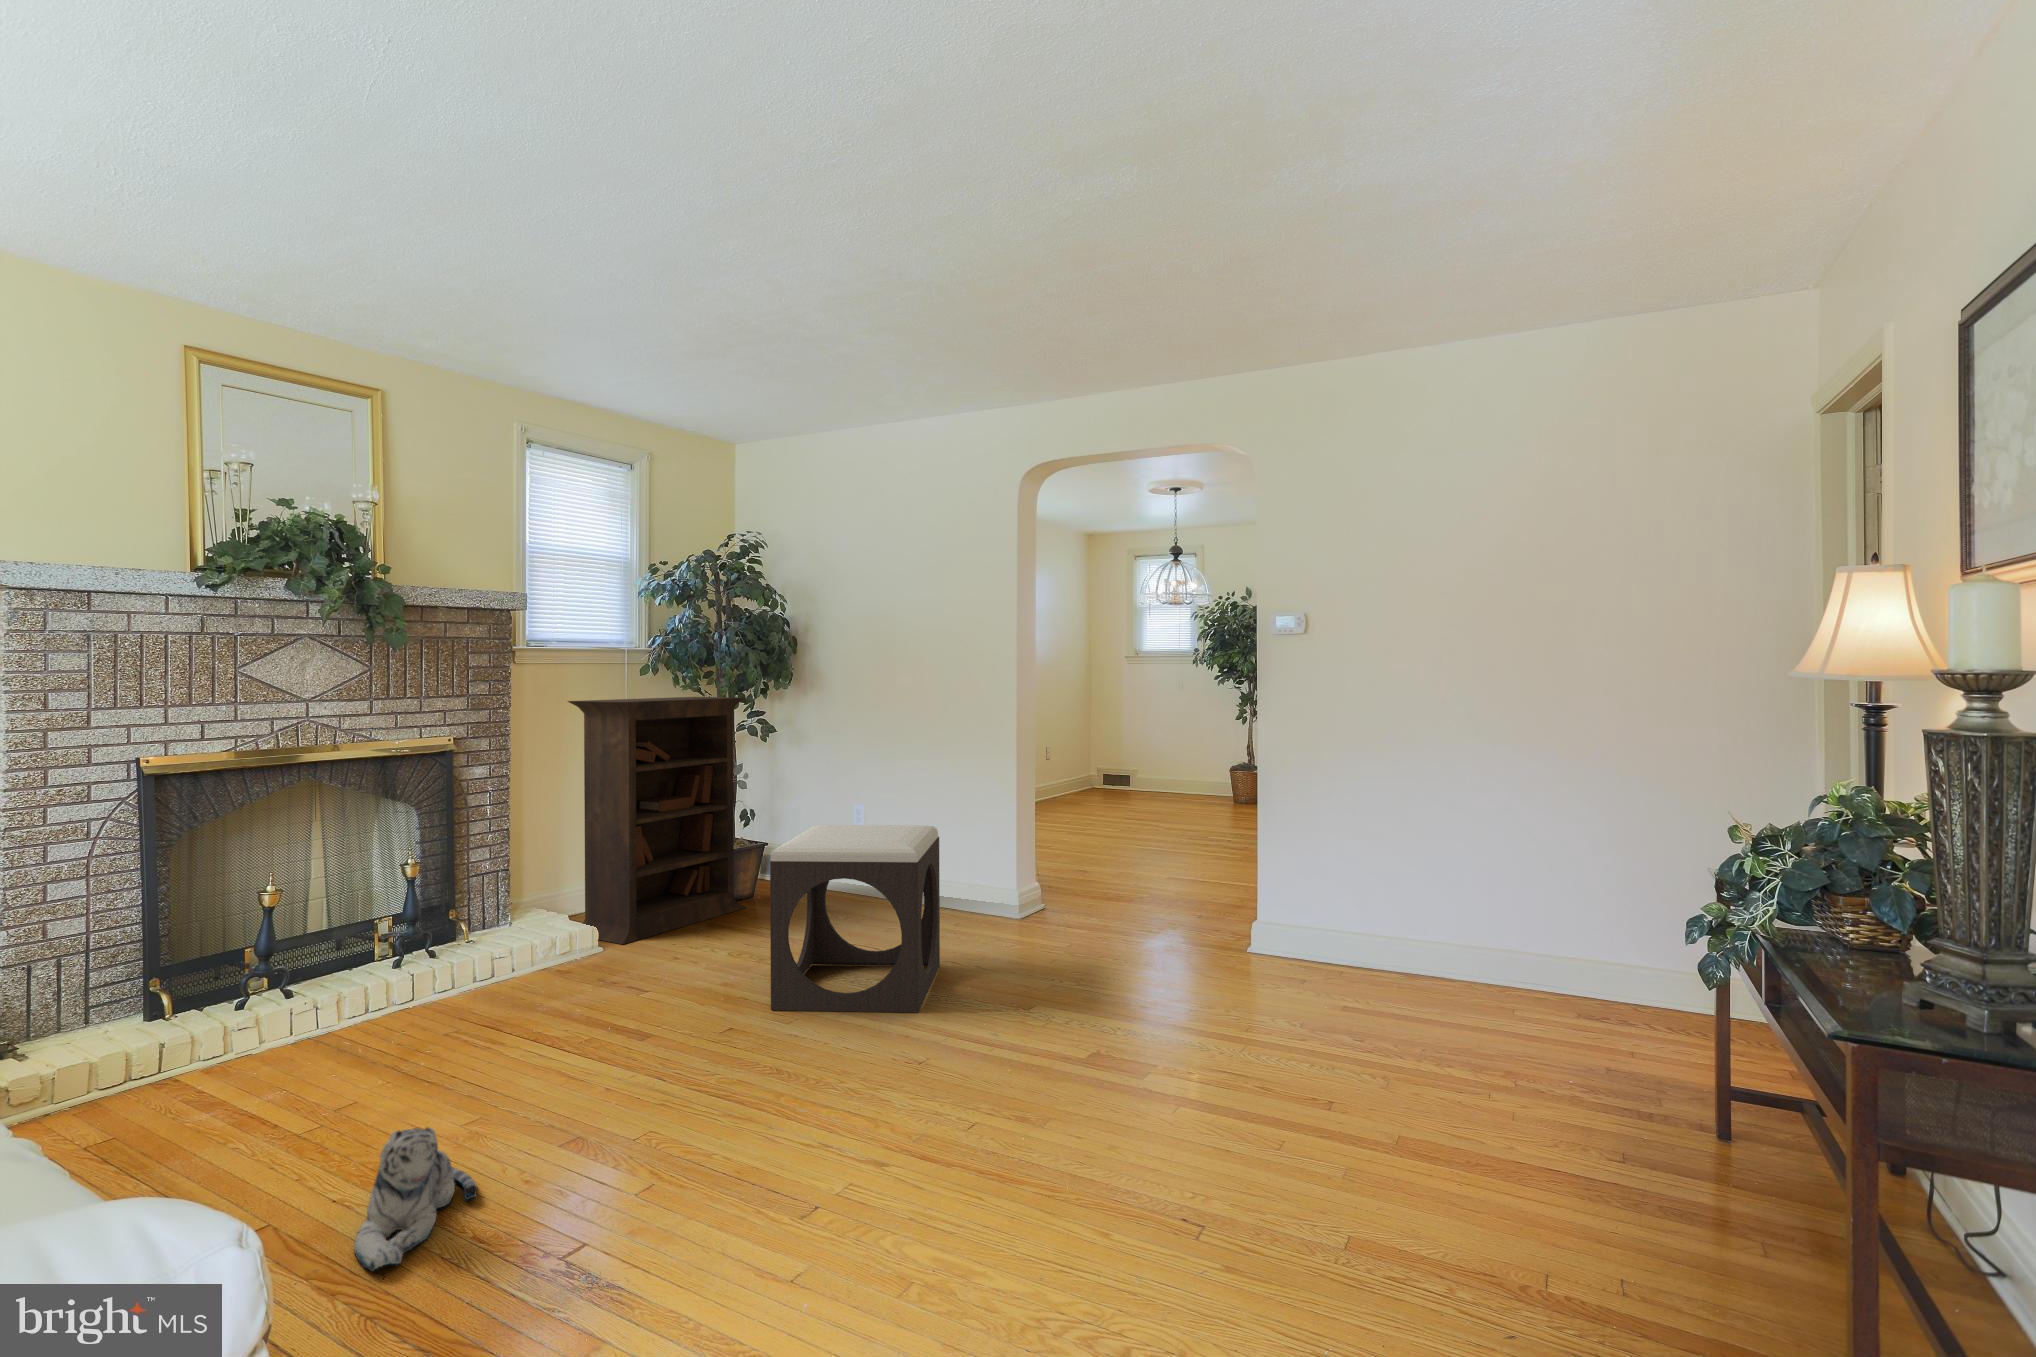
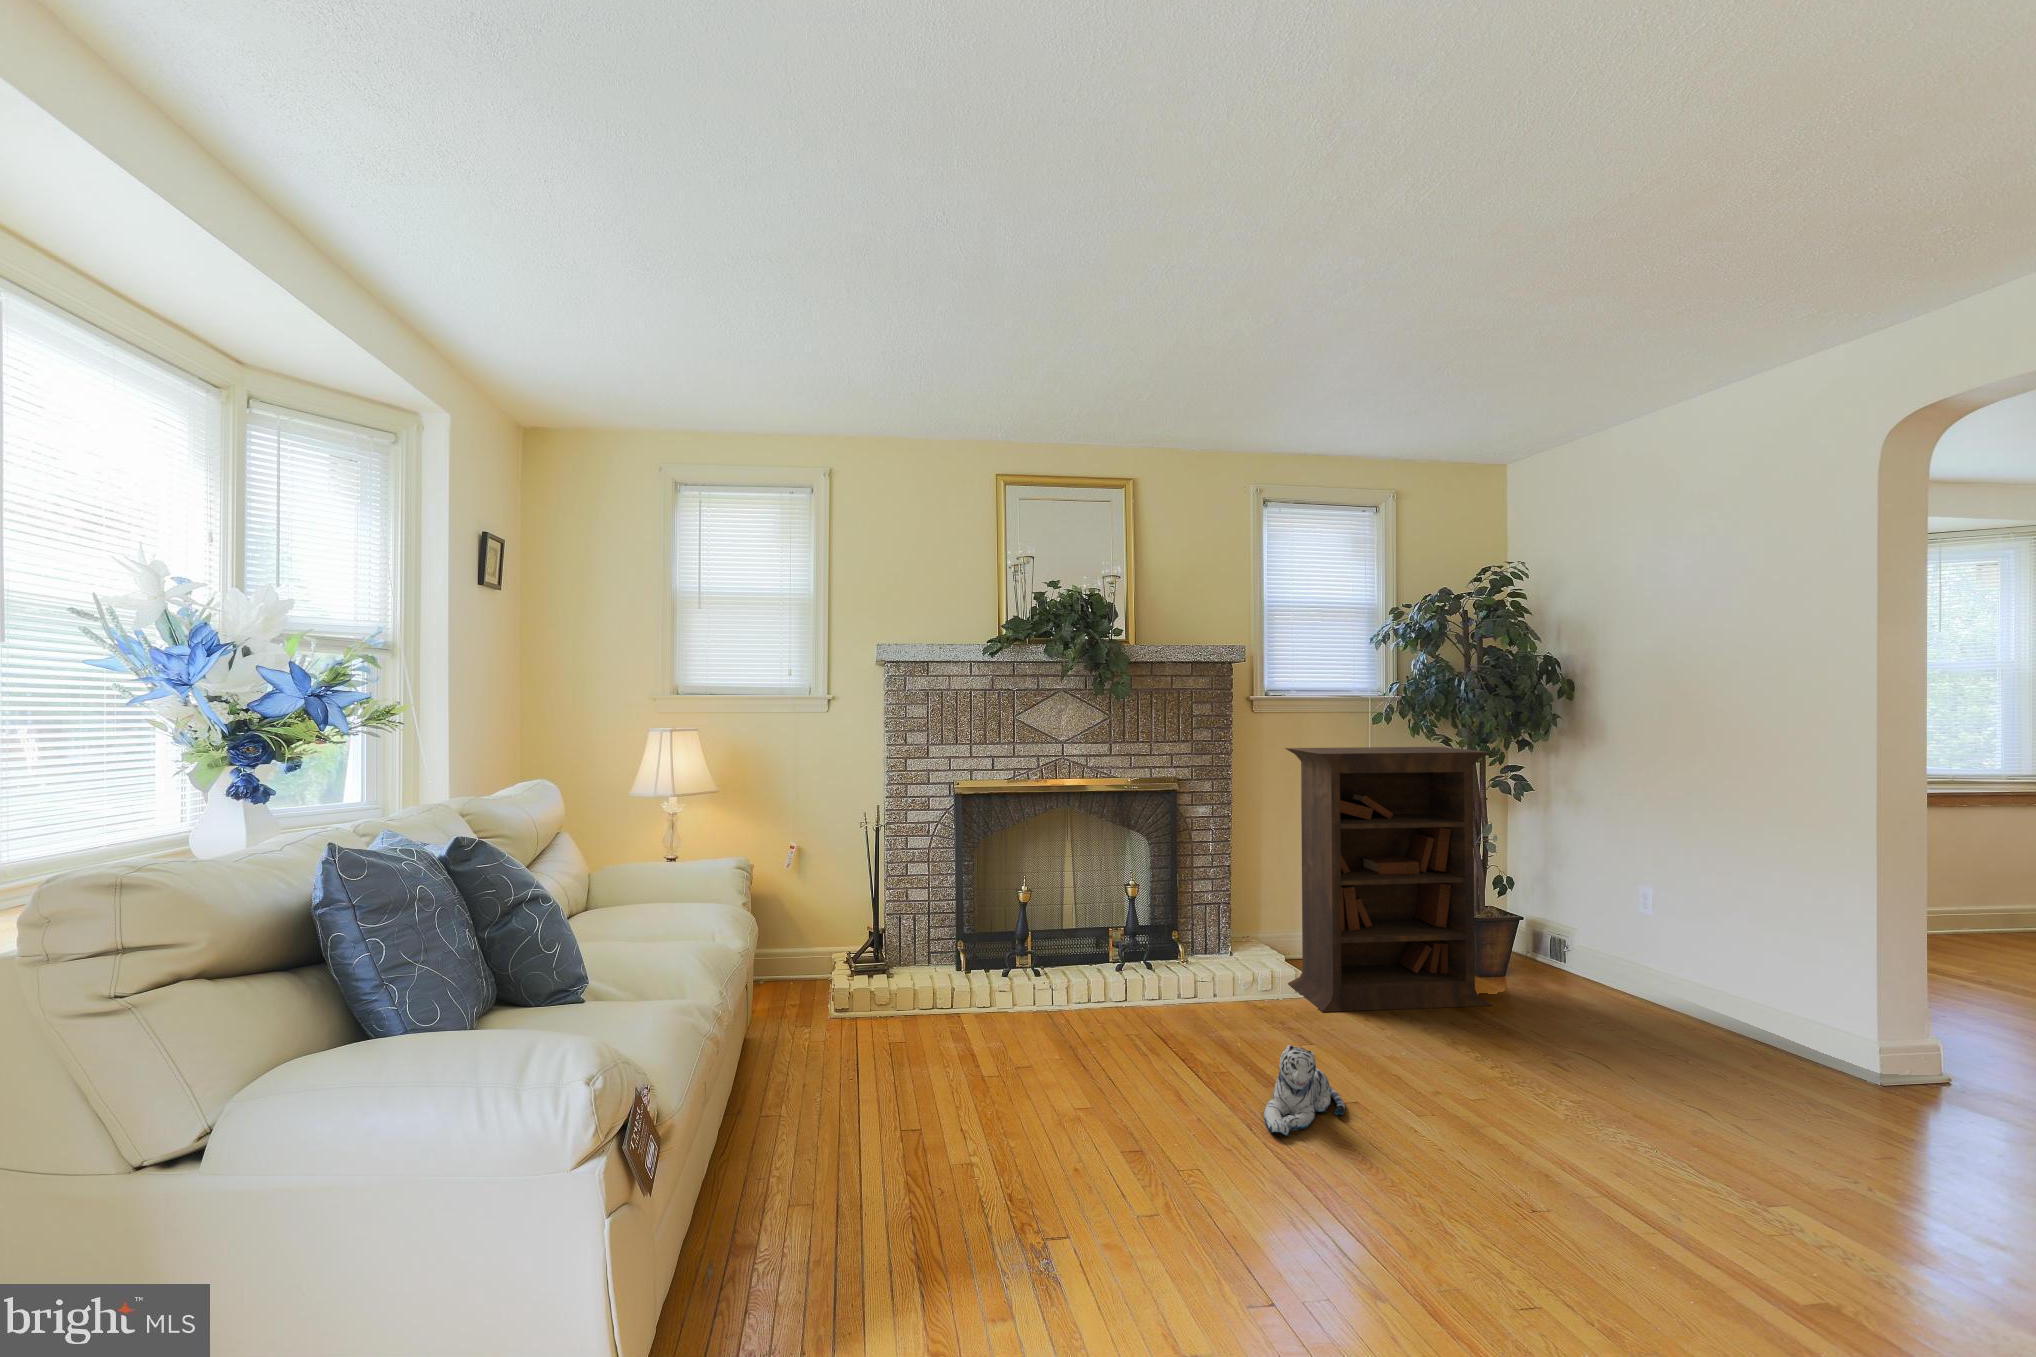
footstool: present [770,825,940,1013] -> none [1398,936,1710,1273]
plush toy: present [354,1128,477,1272] -> present [1264,1045,1345,1136]

